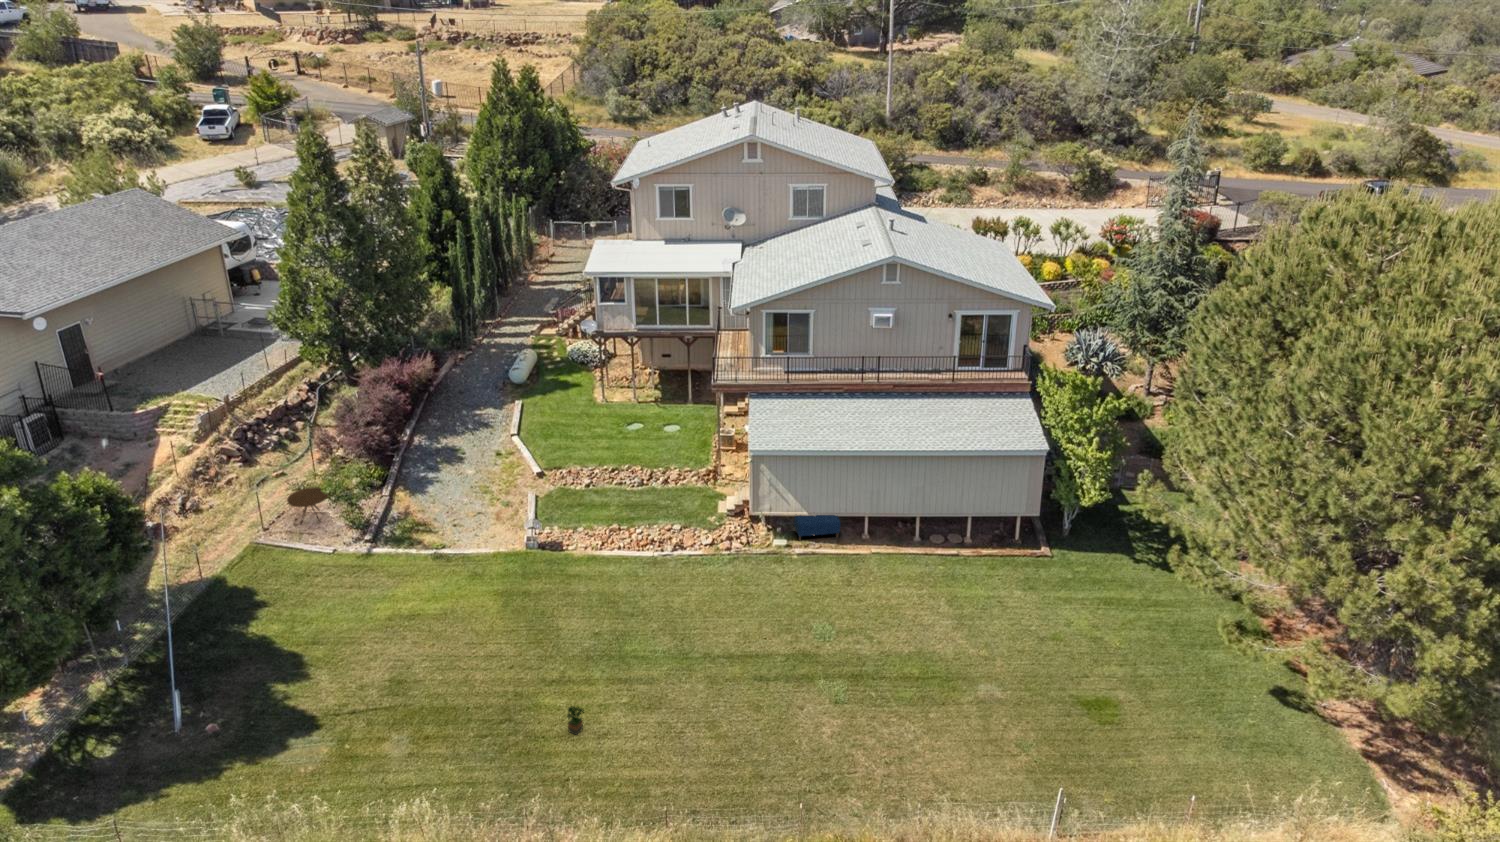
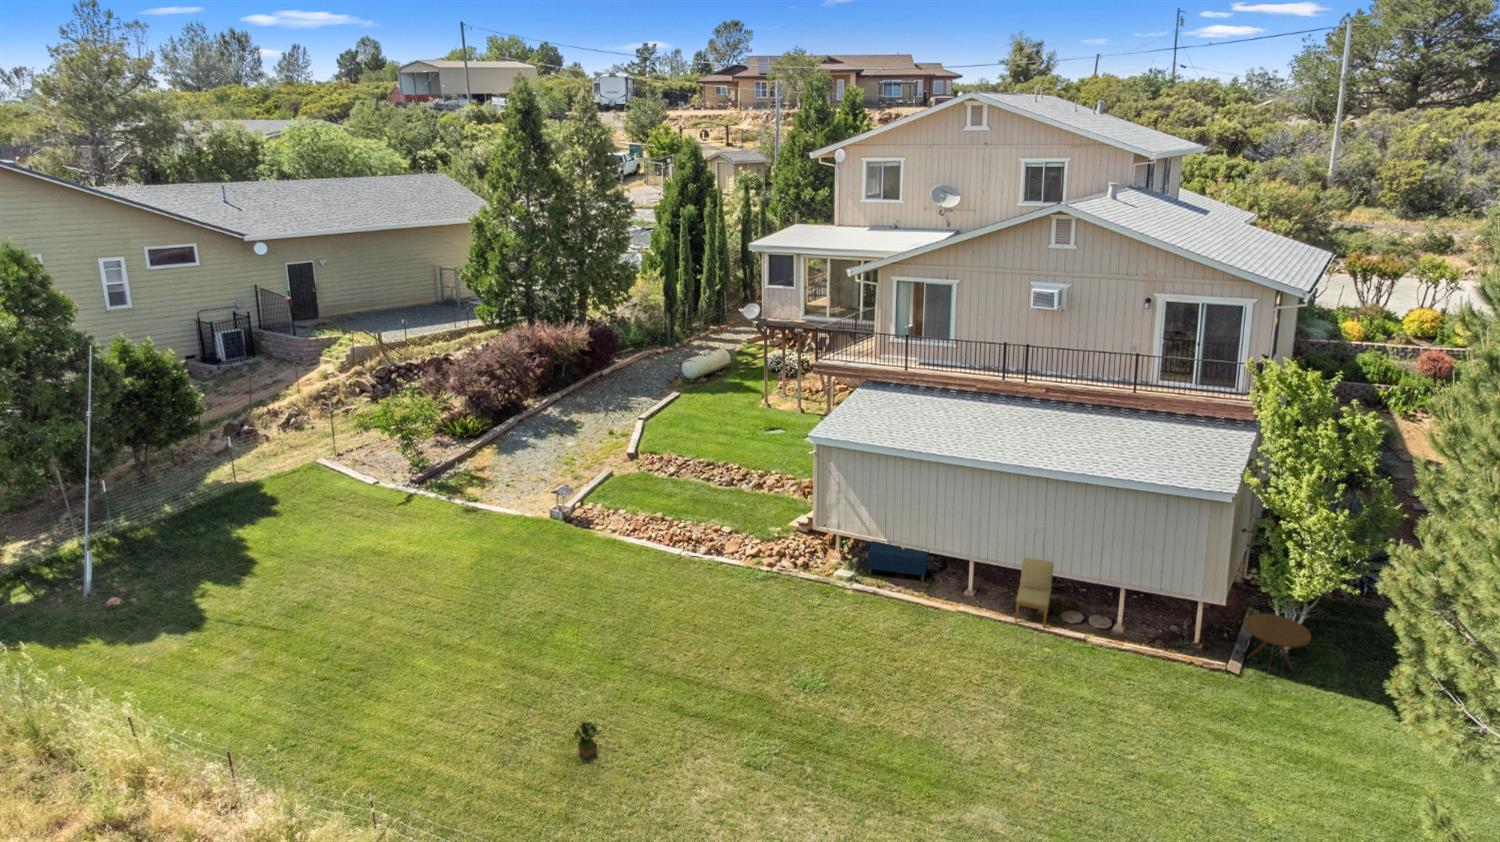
round table: present [287,487,328,524] -> present [1244,613,1311,670]
chair: none [908,507,936,554] -> present [1015,558,1054,627]
potted tree: present [567,706,584,735] -> present [575,722,600,763]

